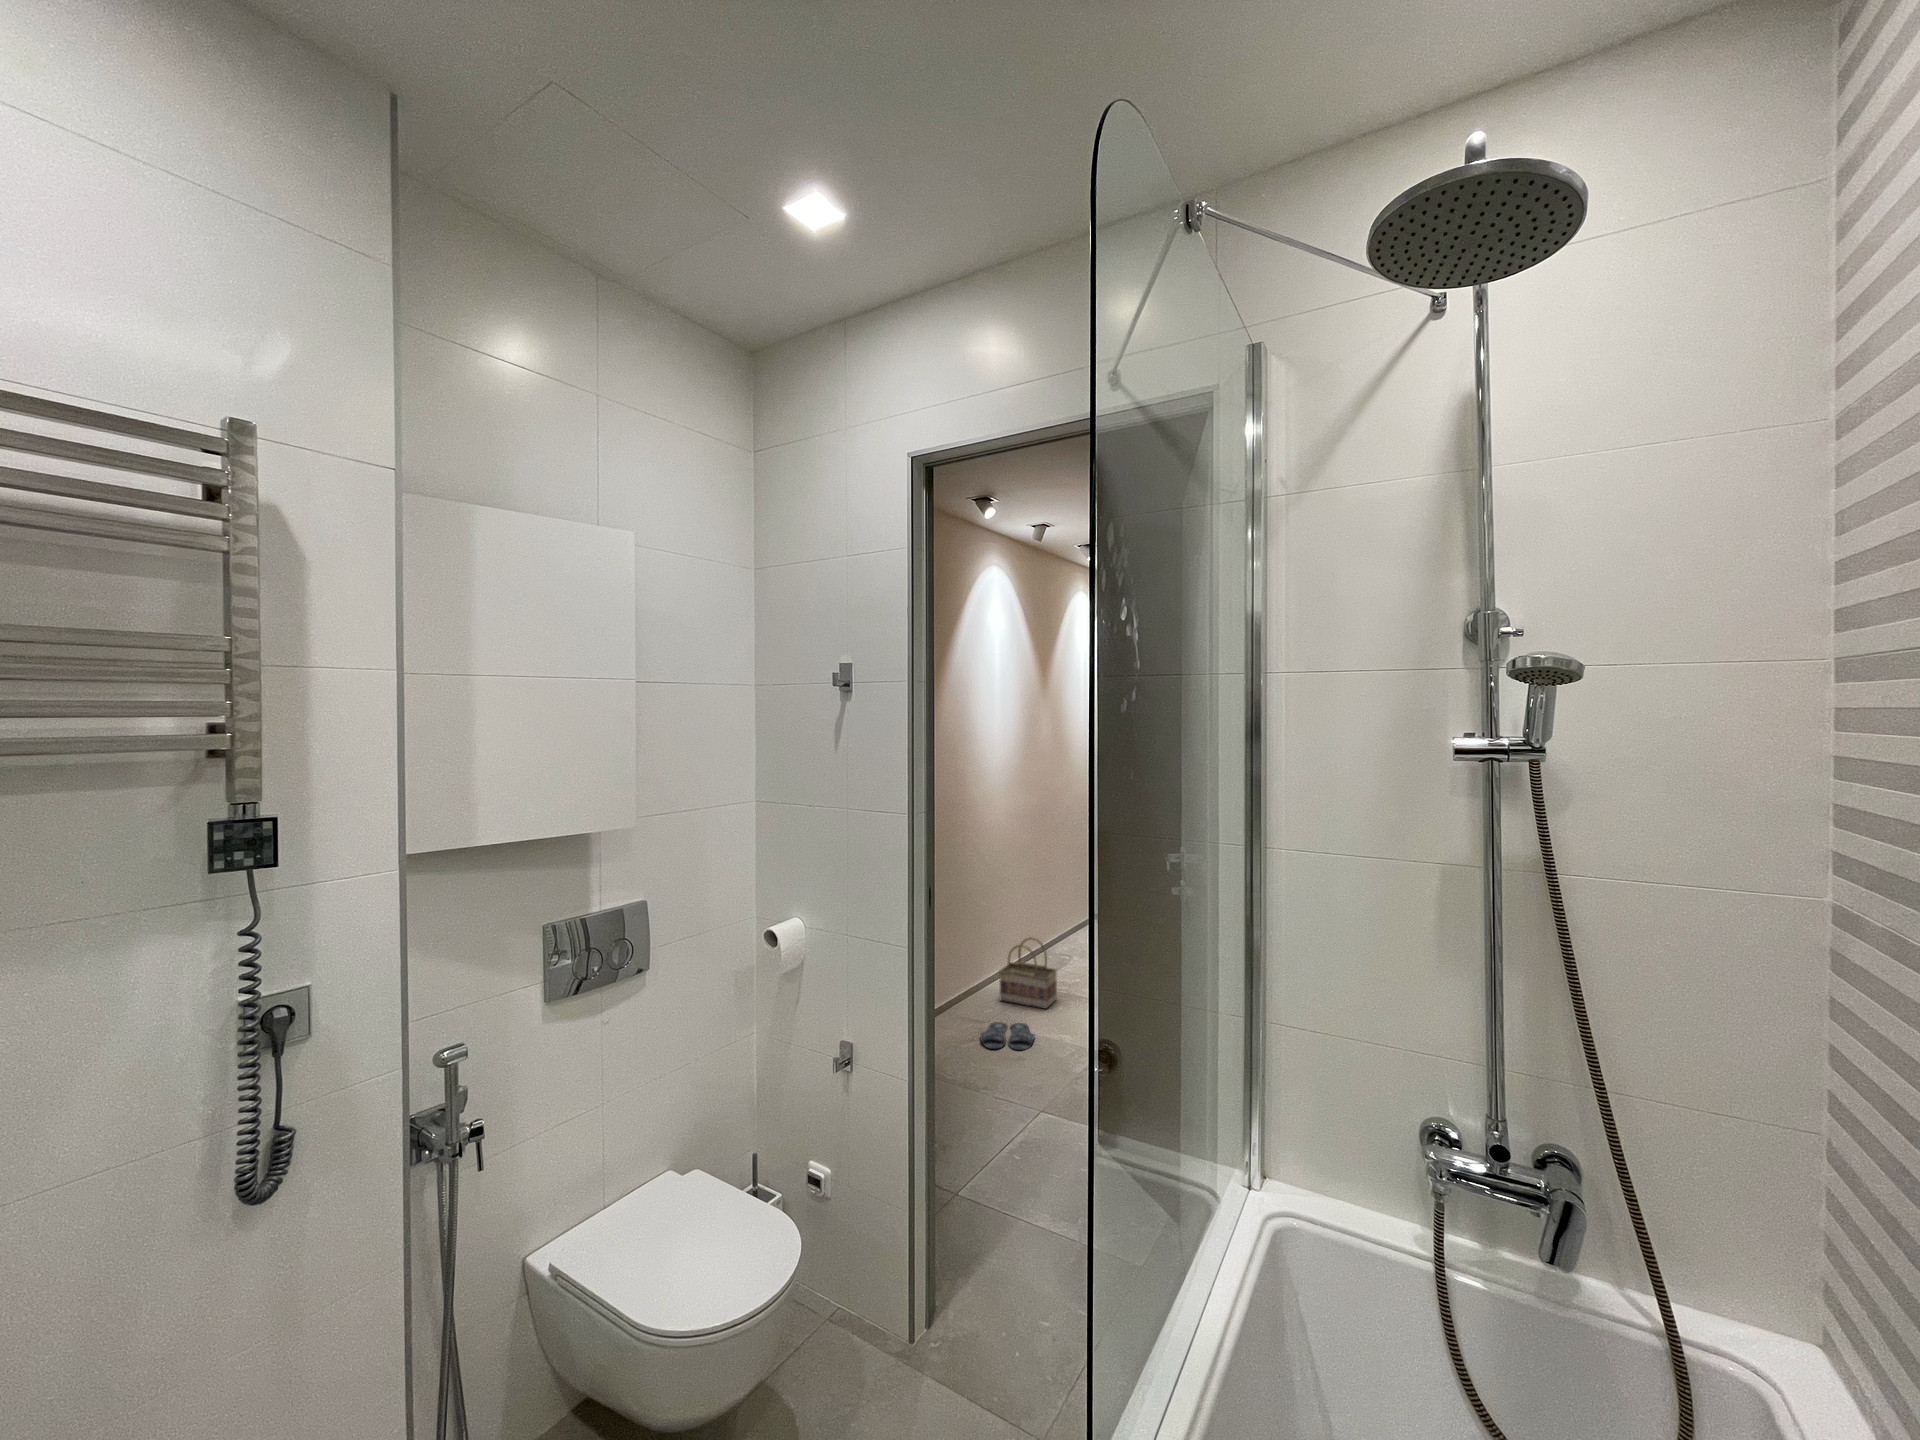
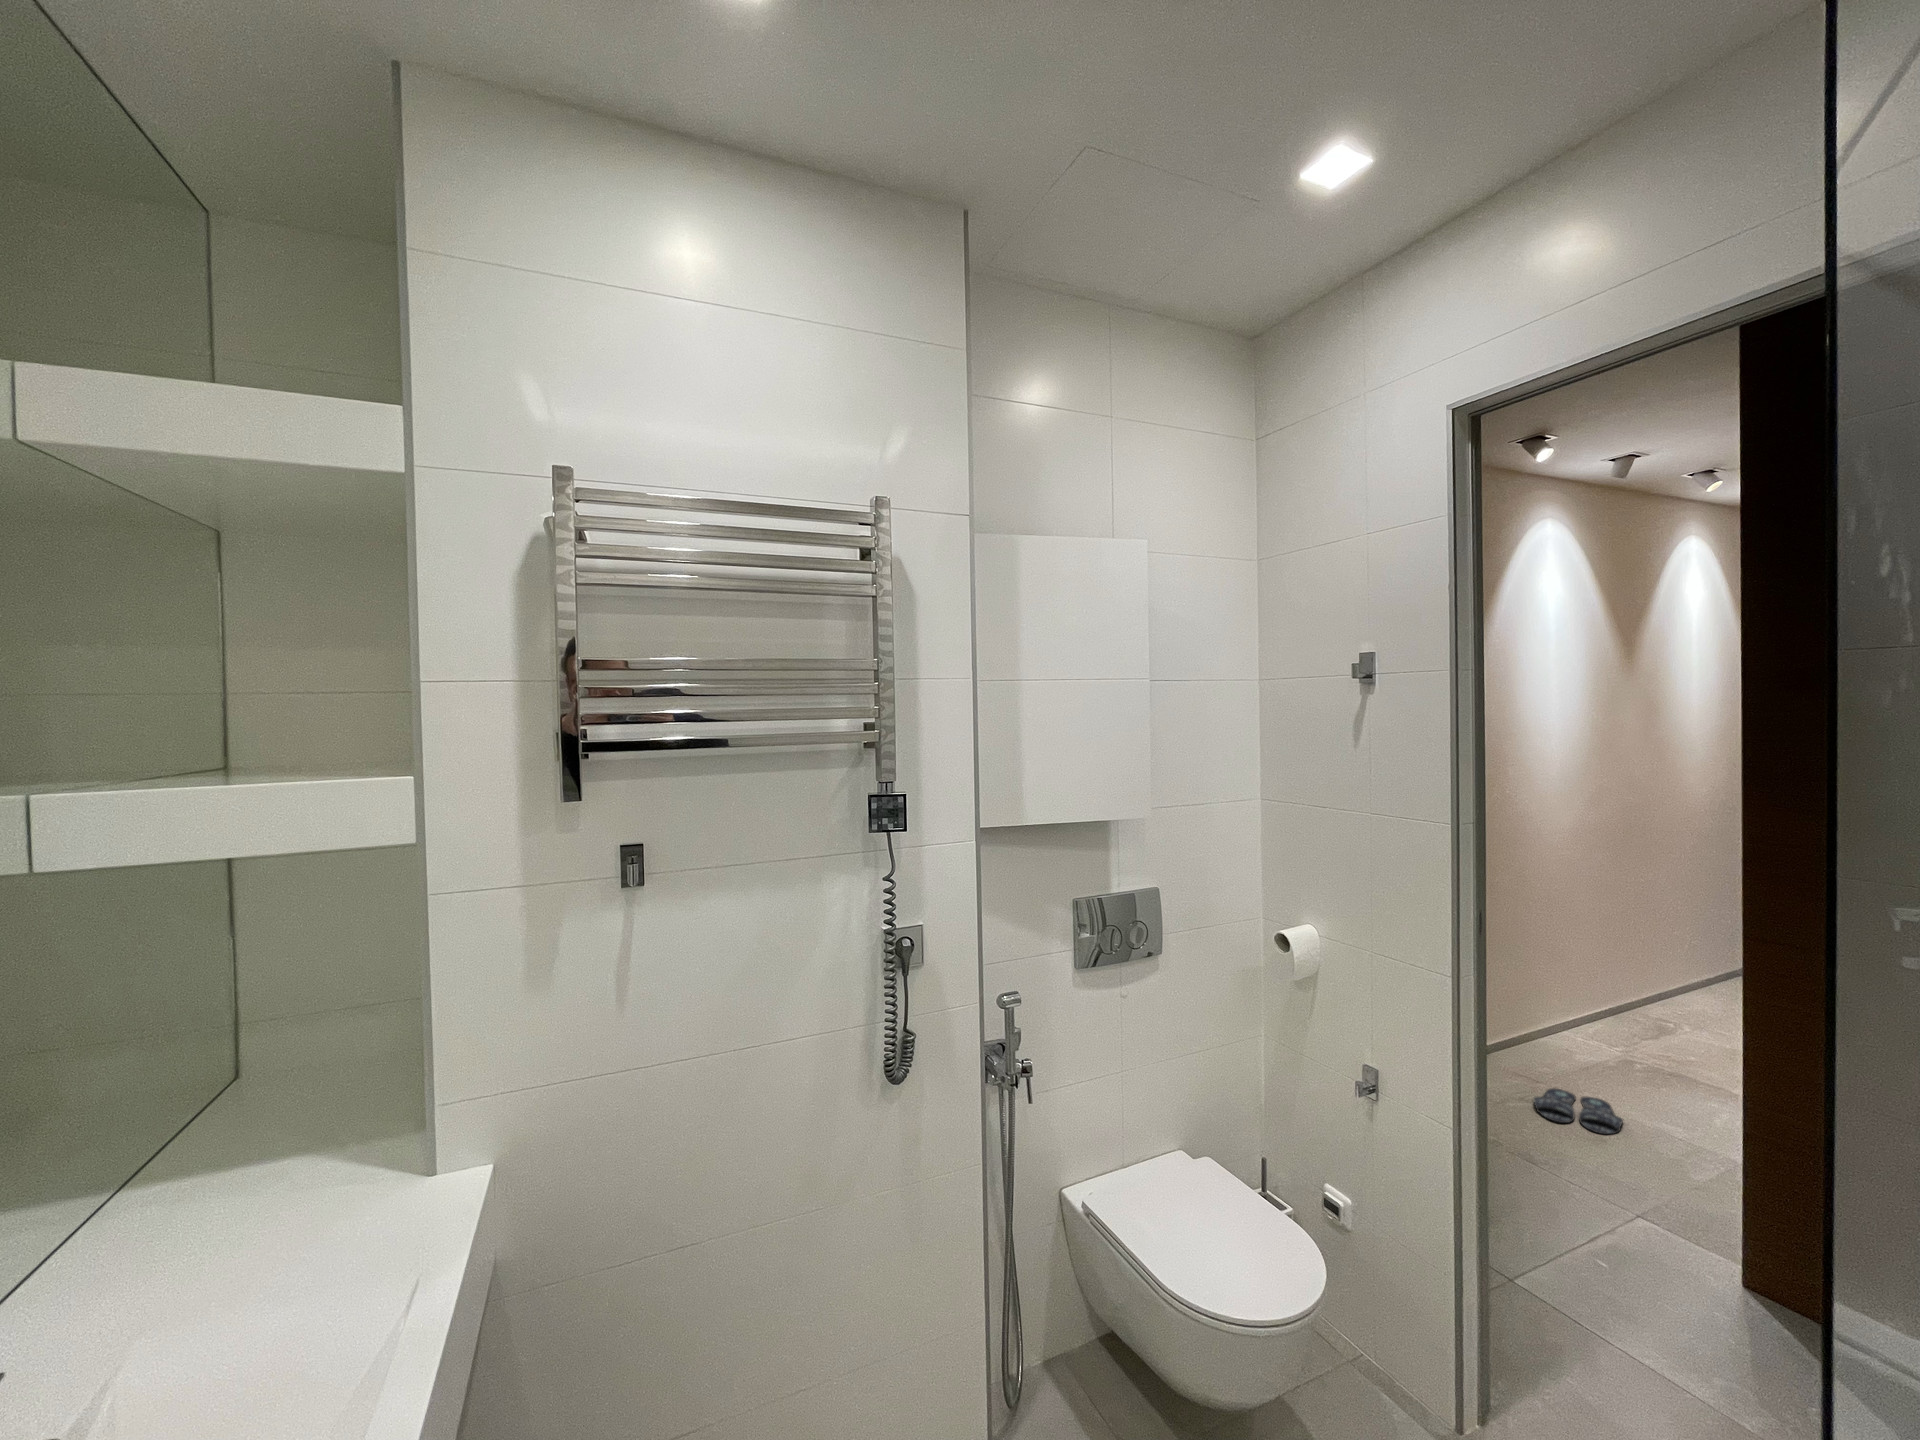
basket: present [999,937,1057,1009] -> none [1558,991,1658,1089]

